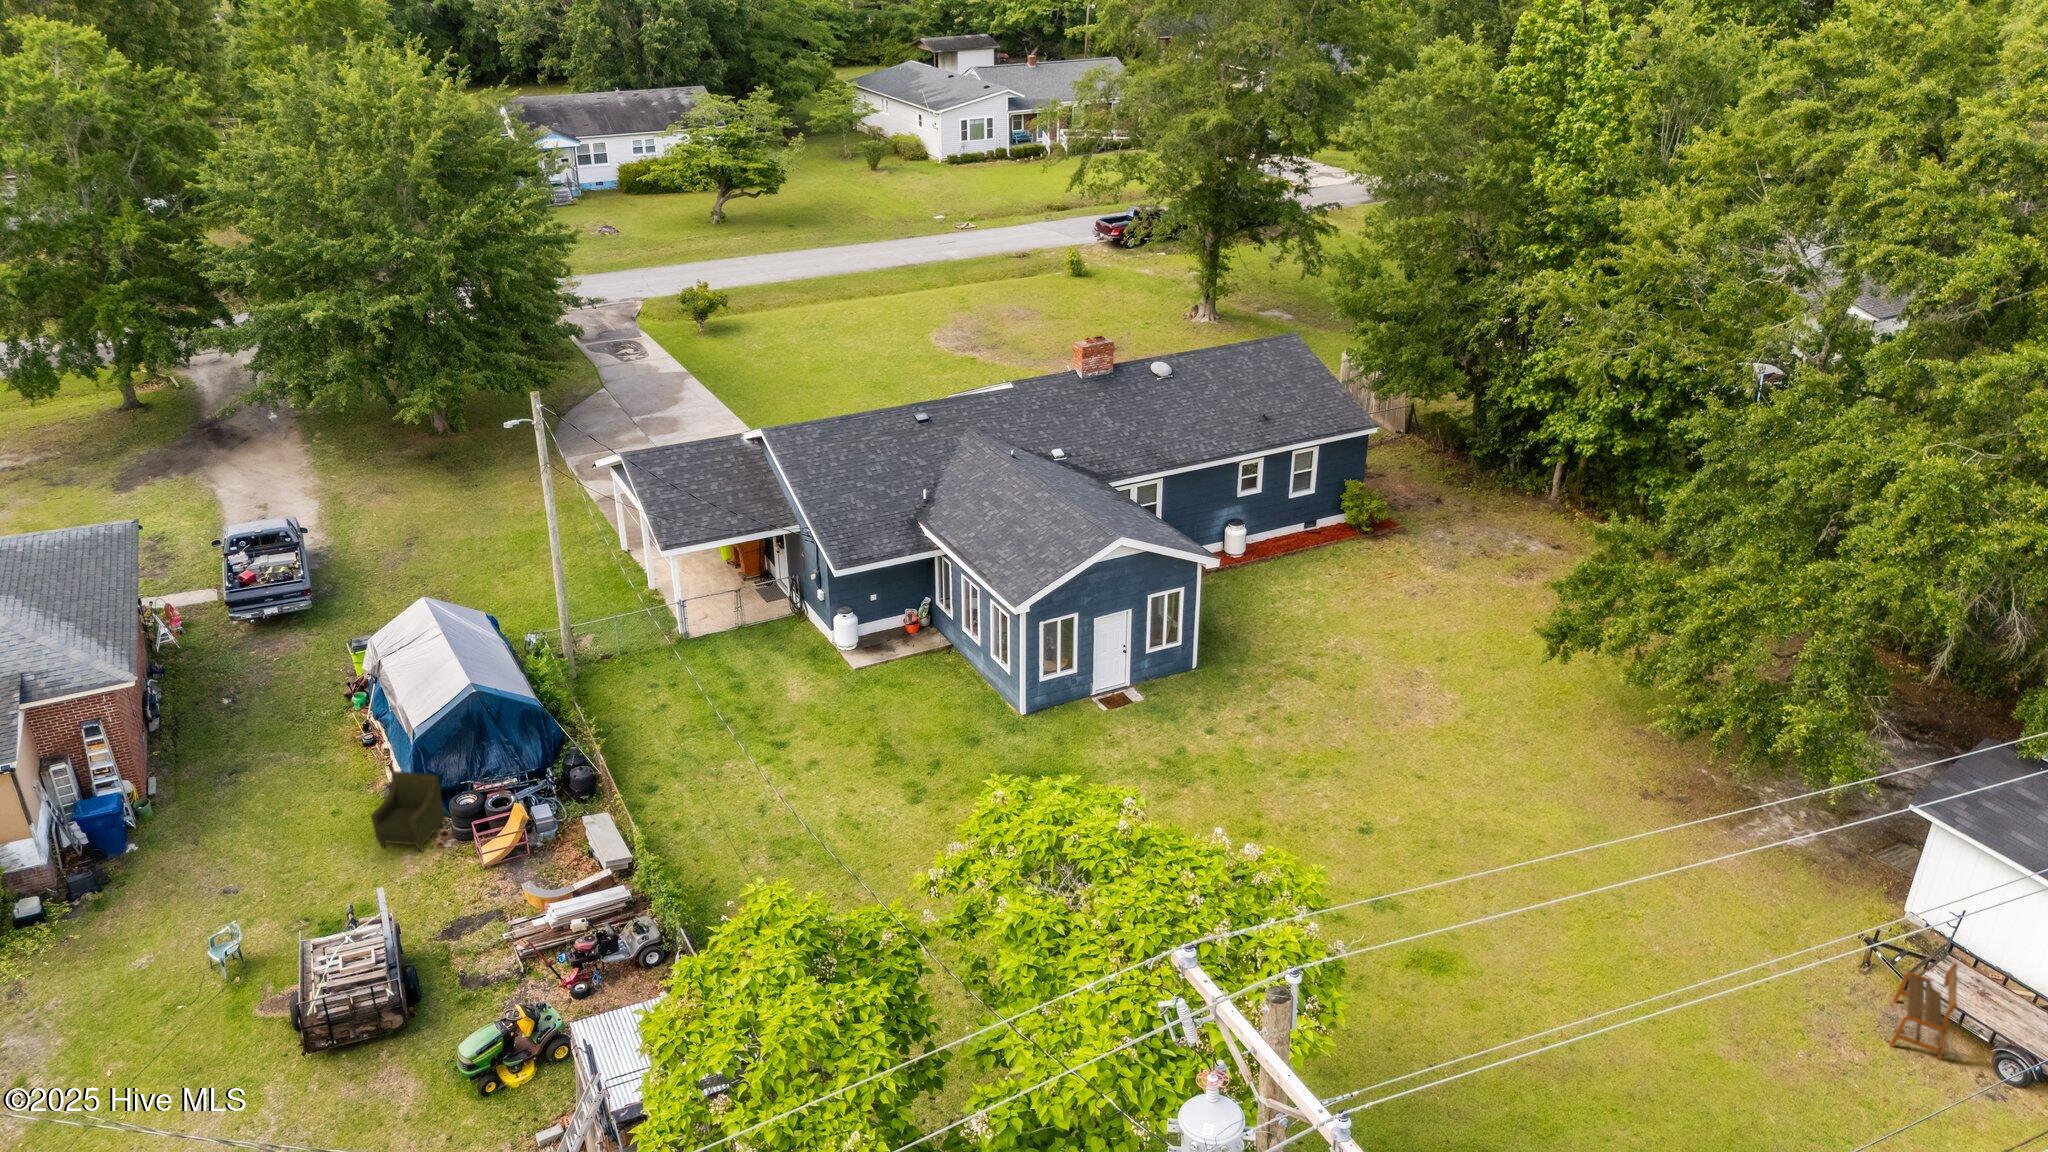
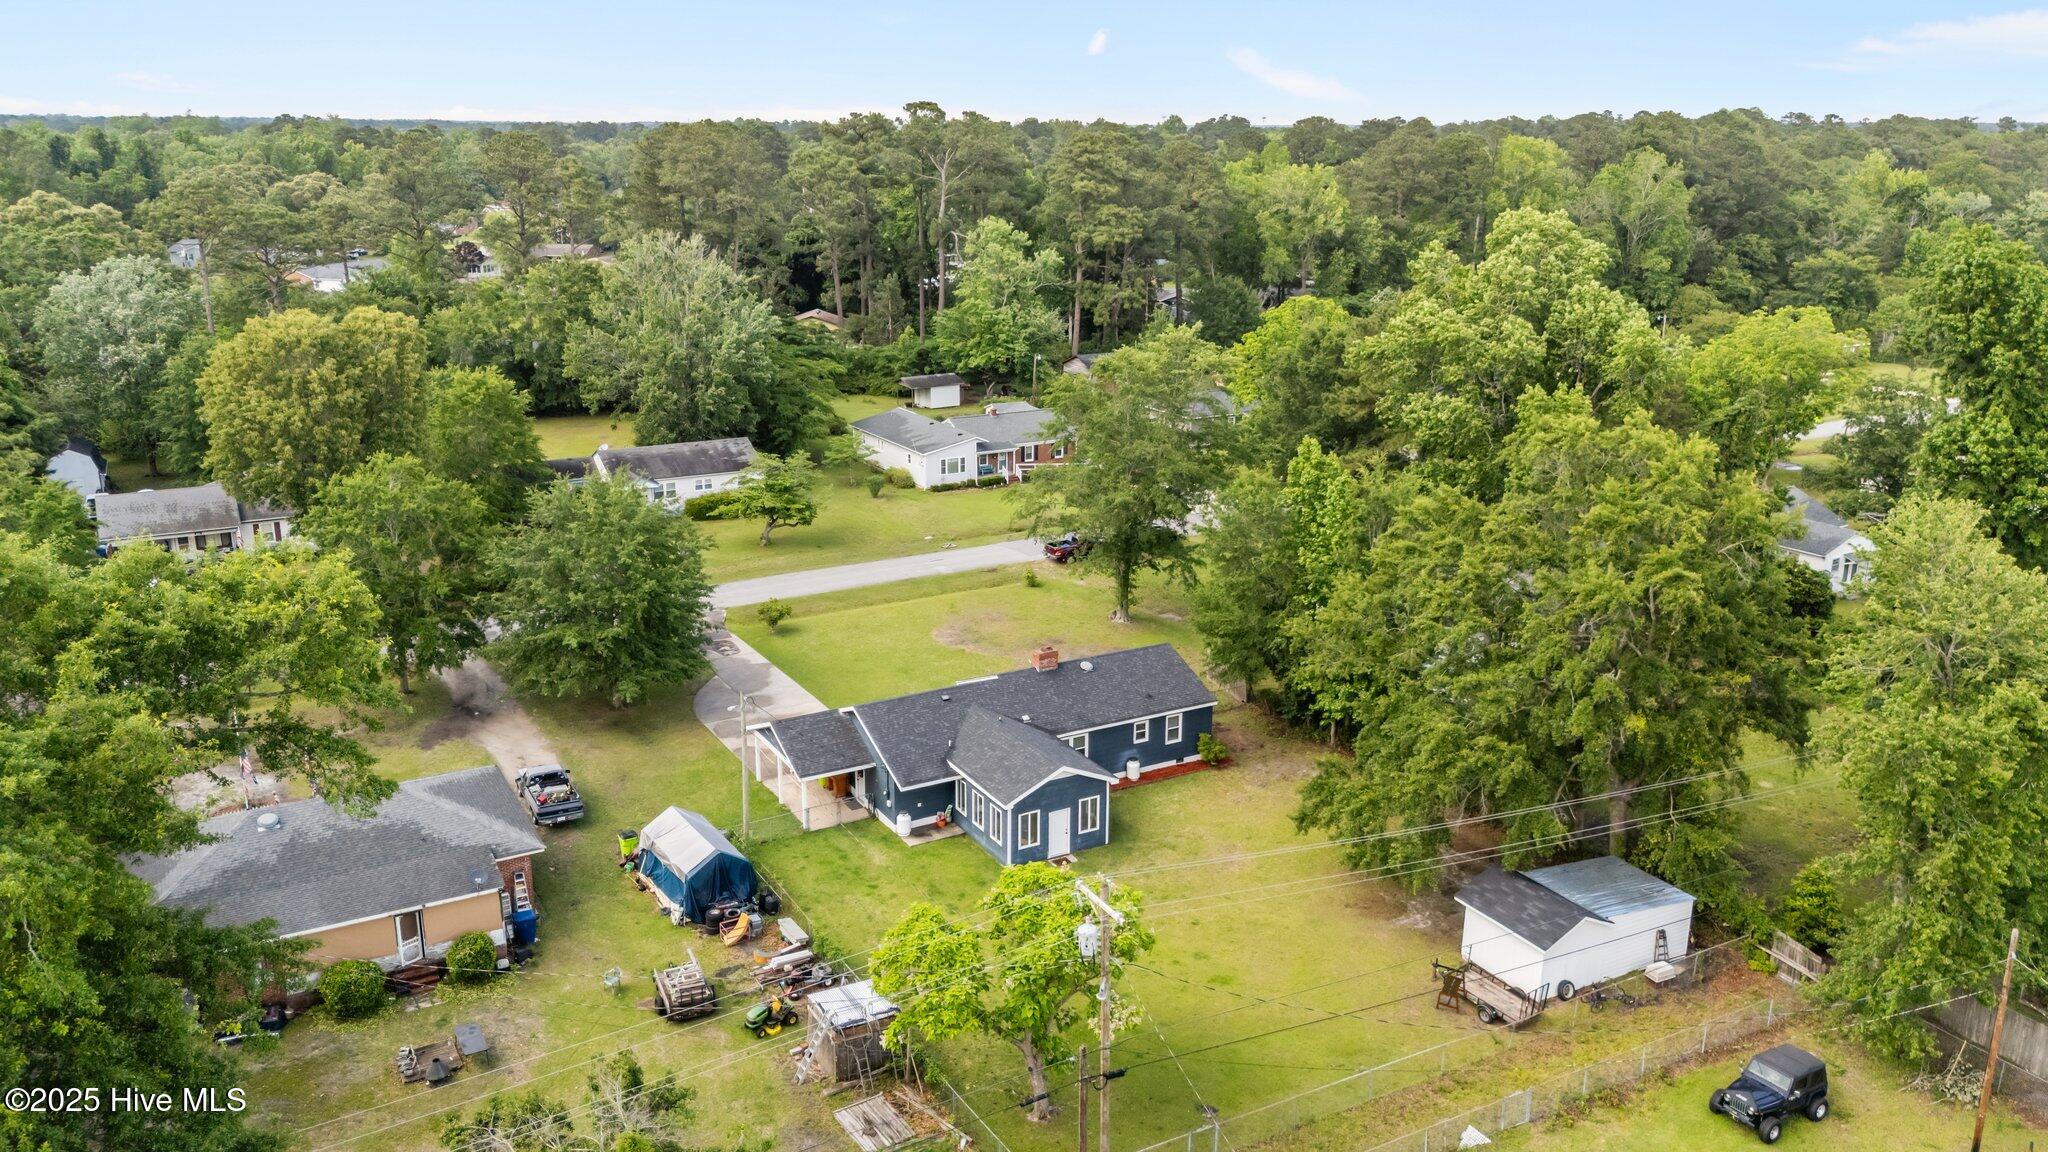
chair: present [371,771,445,852] -> none [667,897,701,940]

